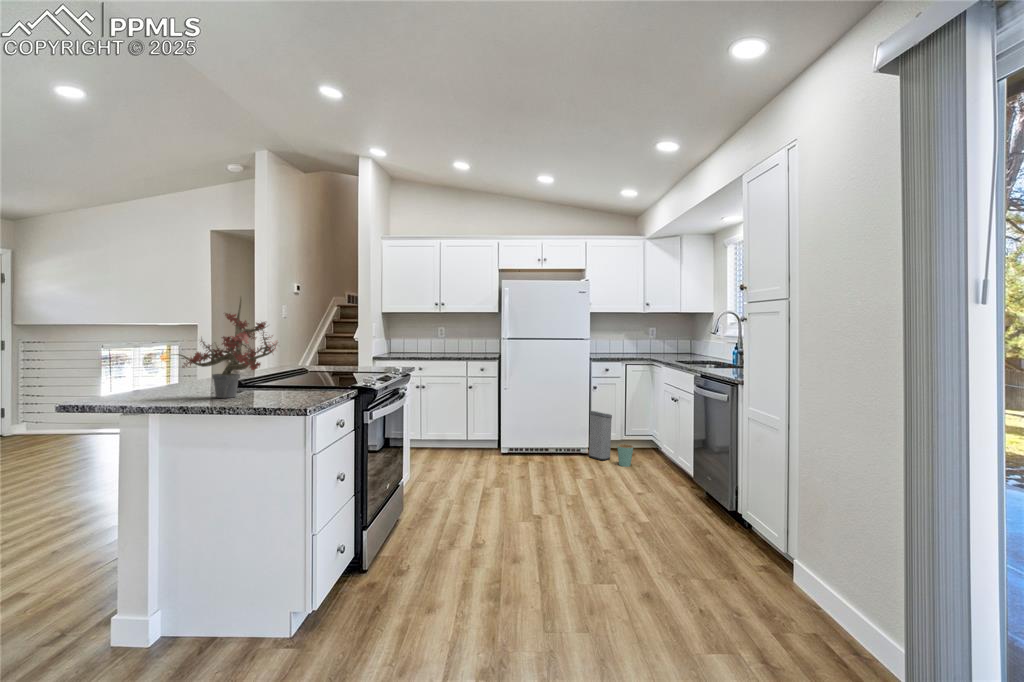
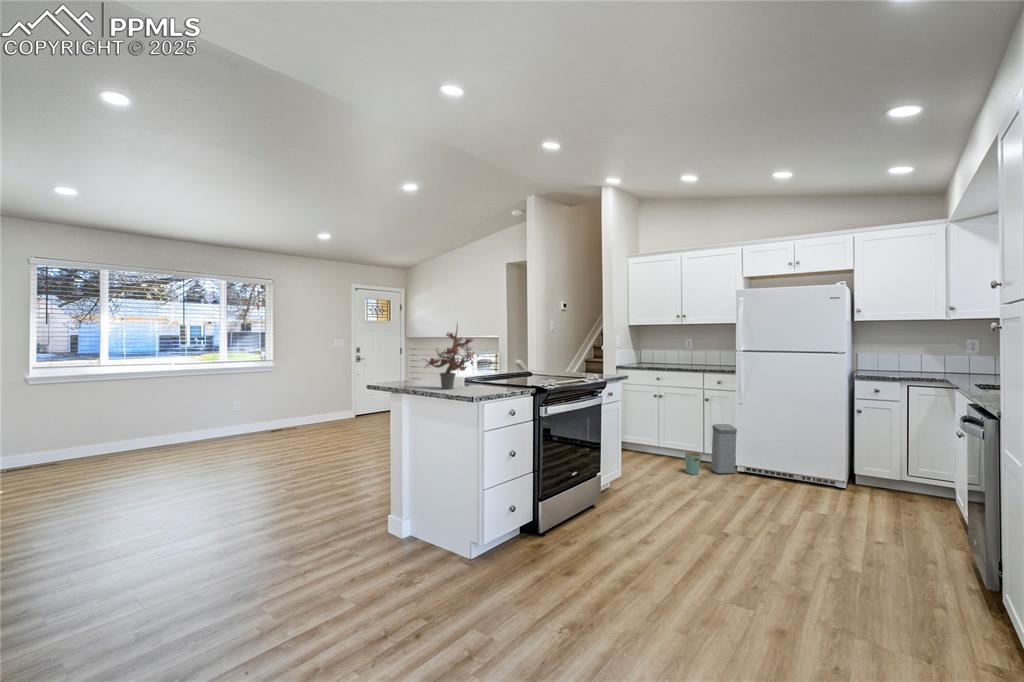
trash can: present [589,411,633,467] -> present [685,424,737,475]

